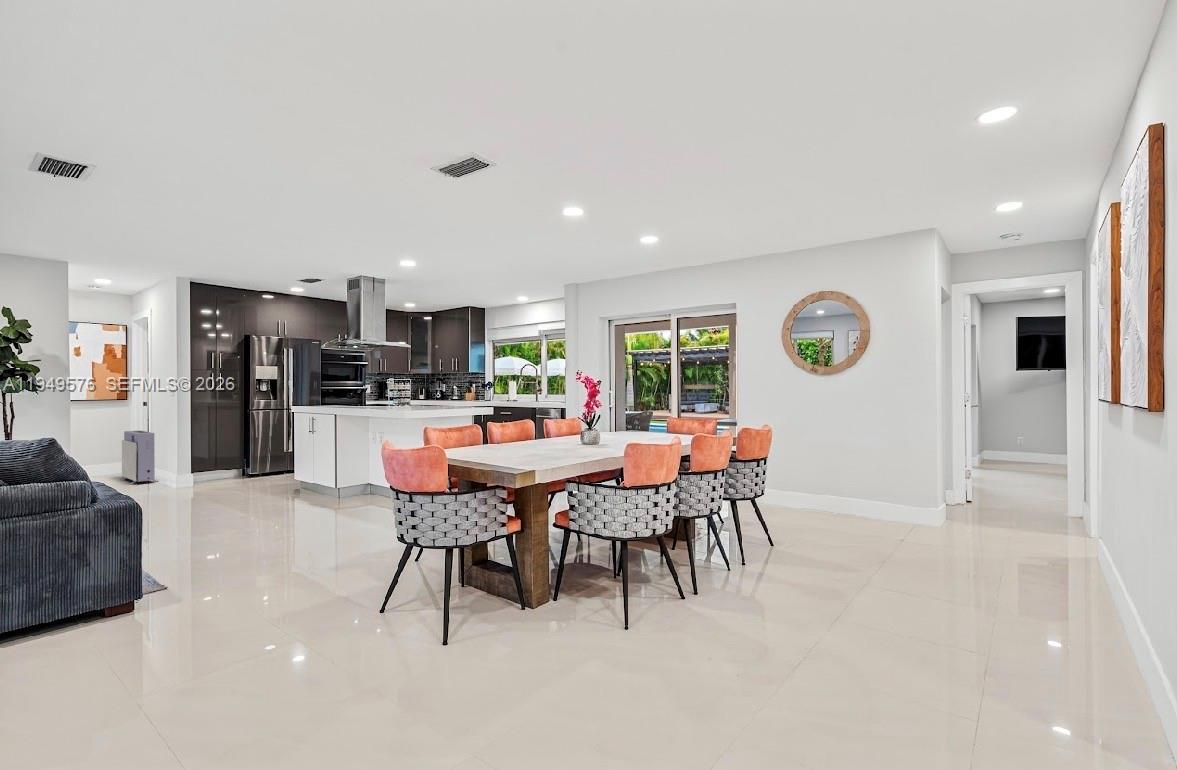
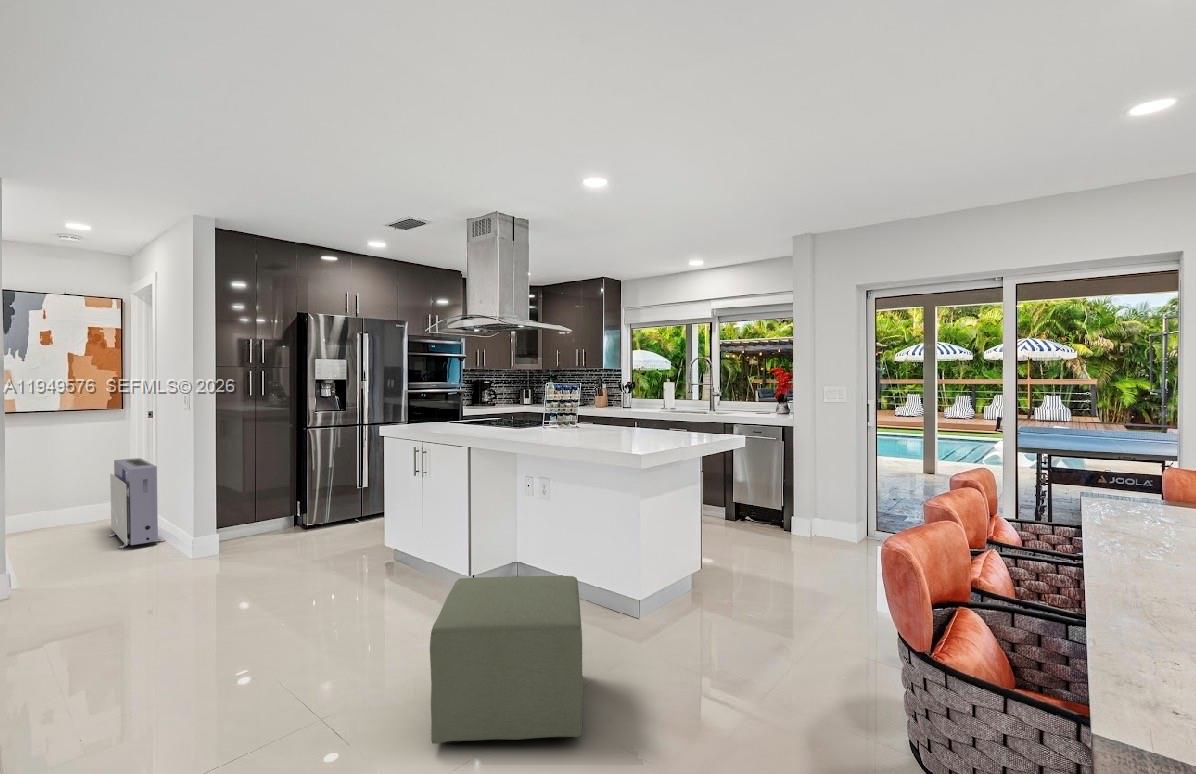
ottoman: none [294,466,376,527] -> present [430,576,583,744]

